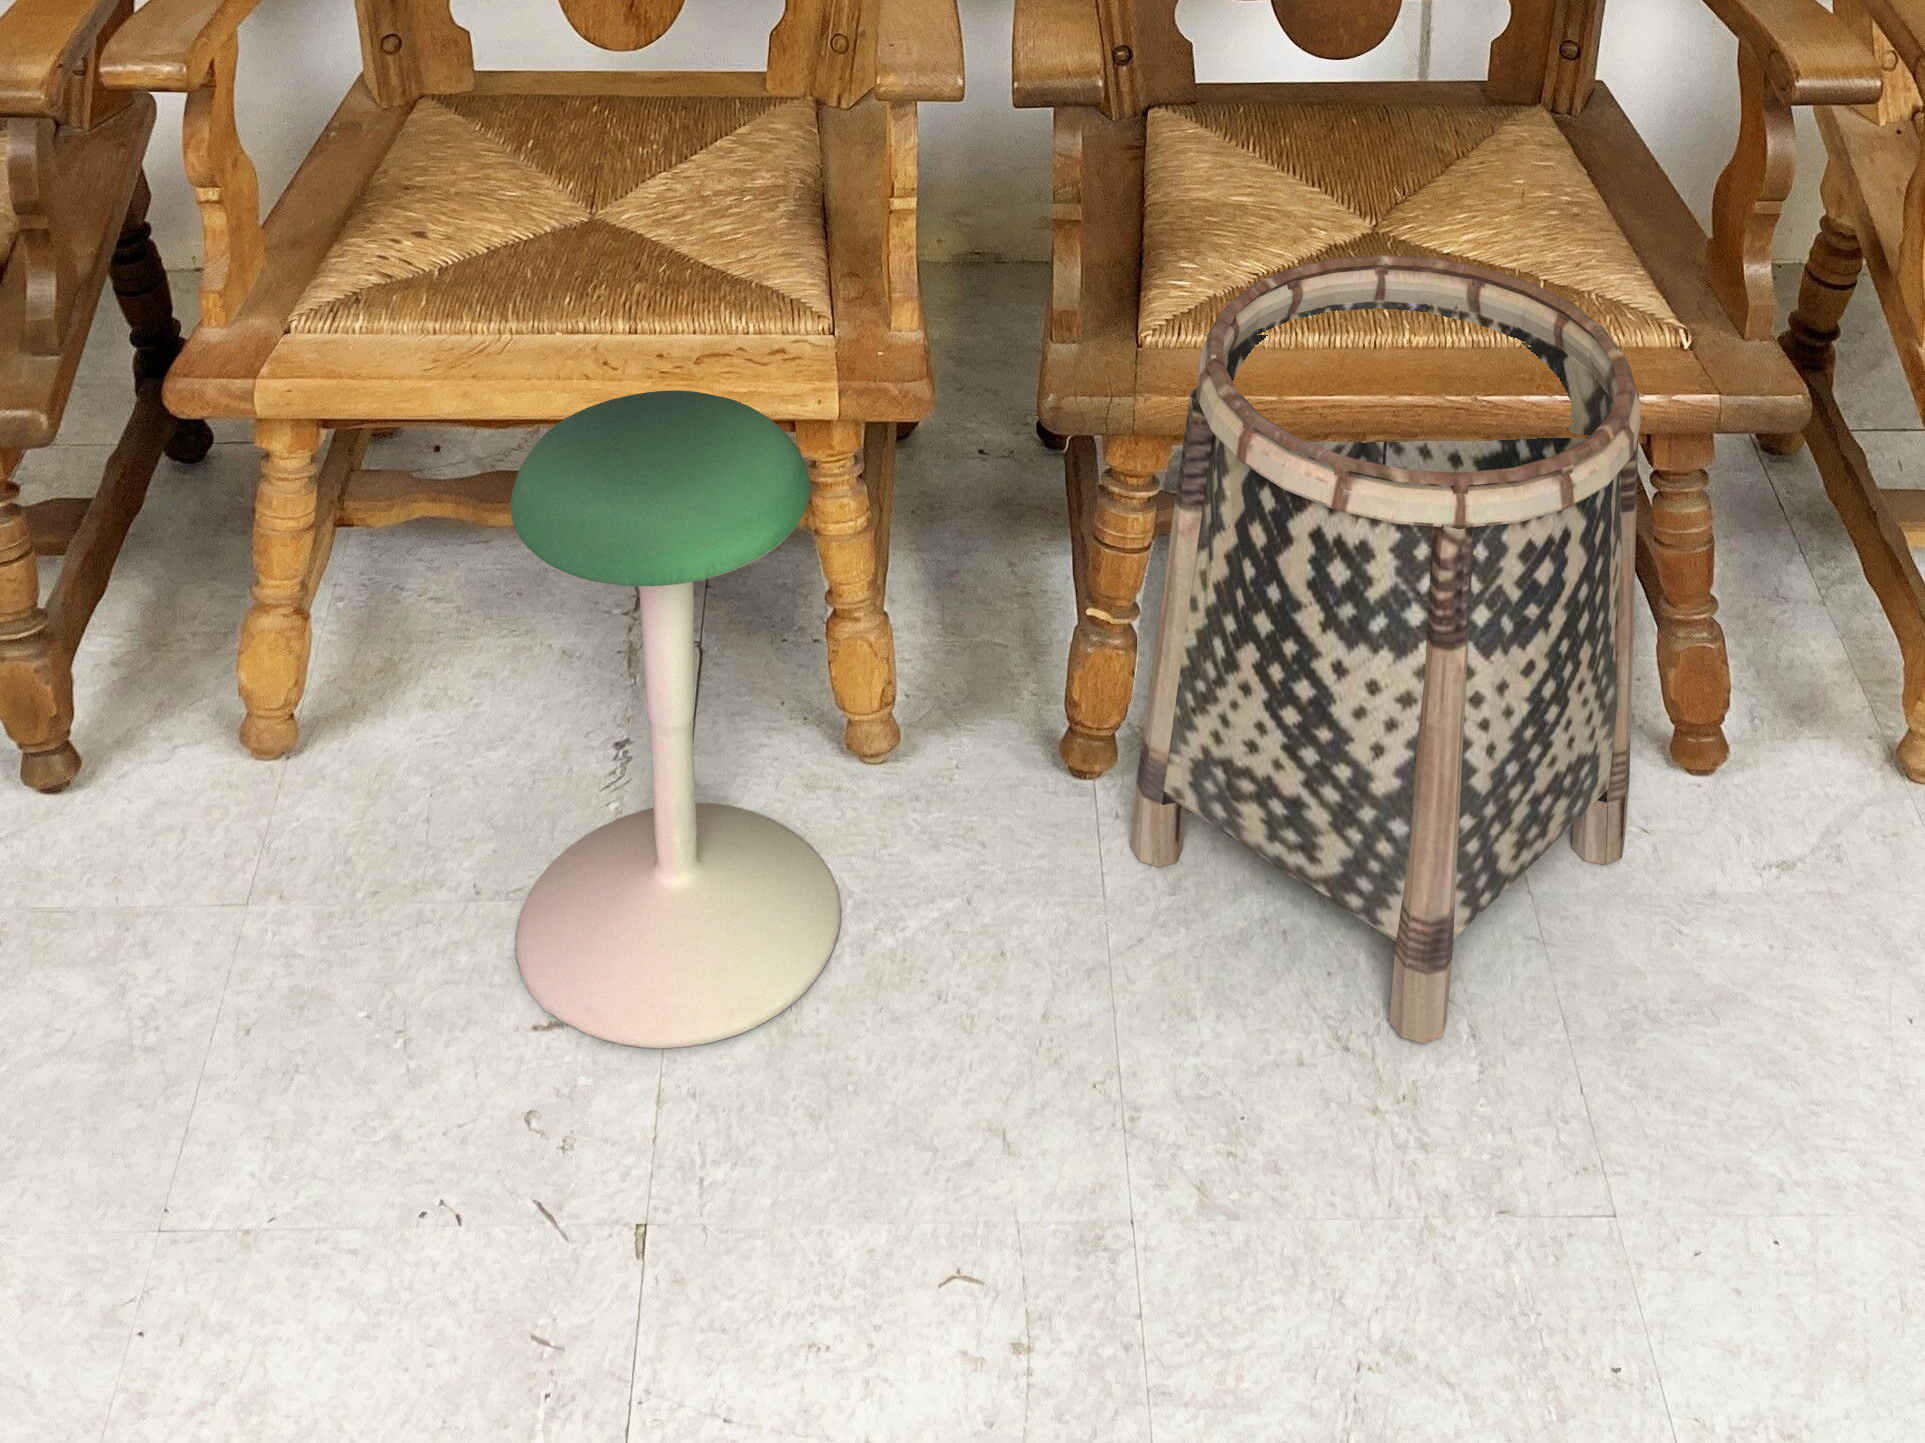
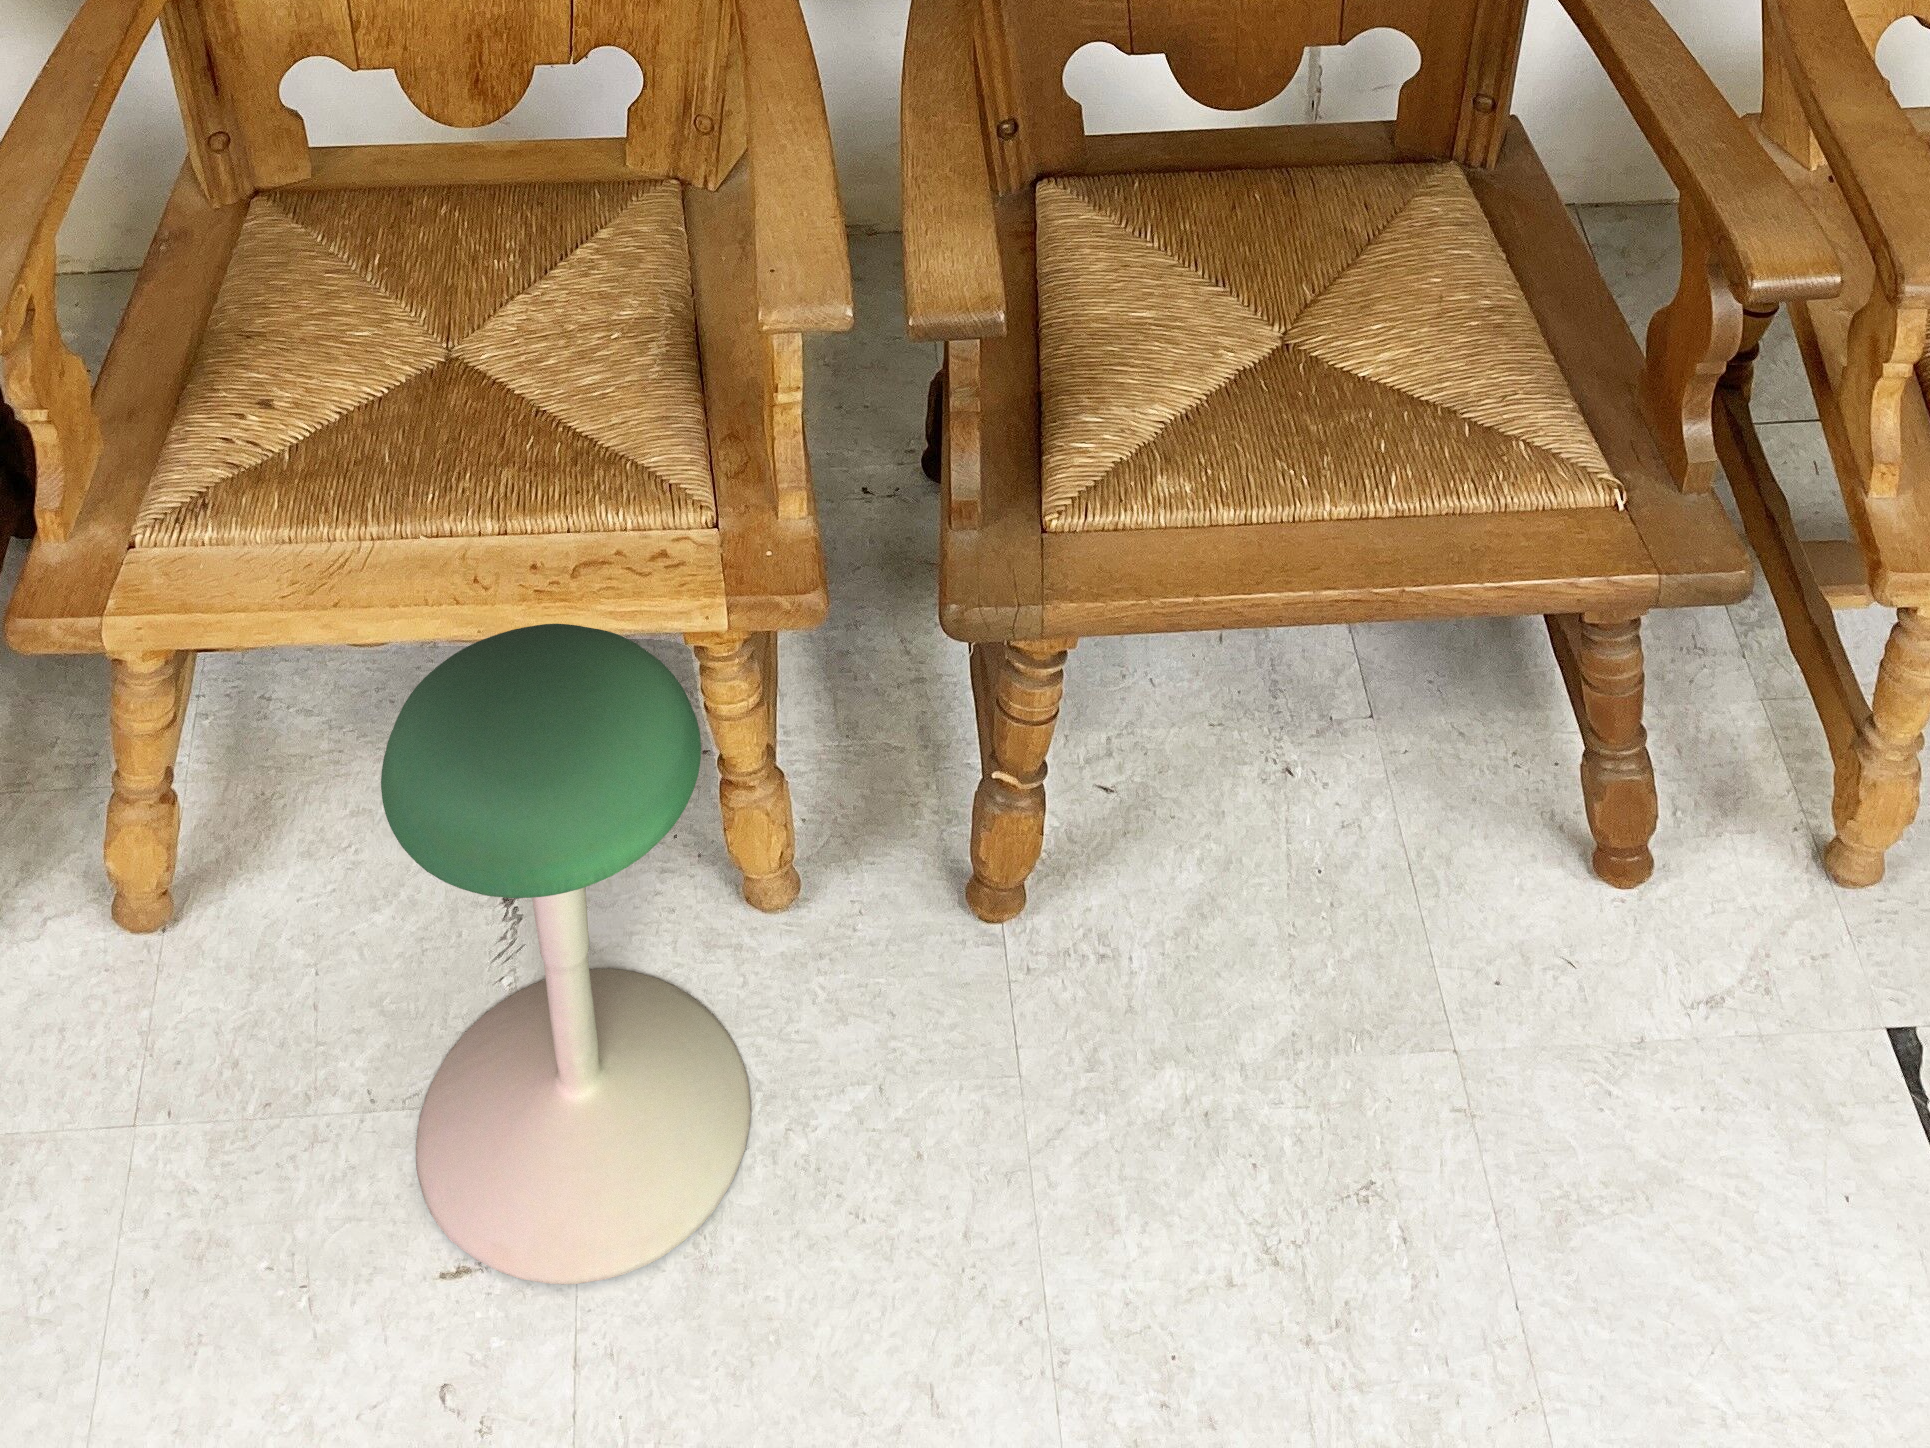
basket: present [1131,255,1640,1043] -> none [1045,420,1584,1243]

